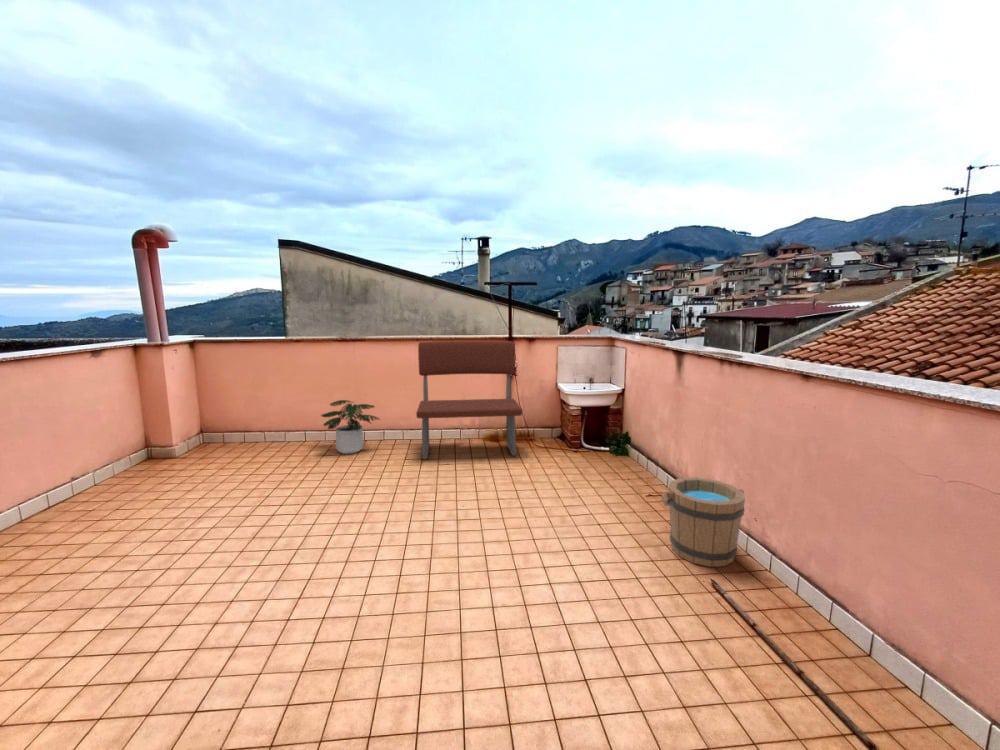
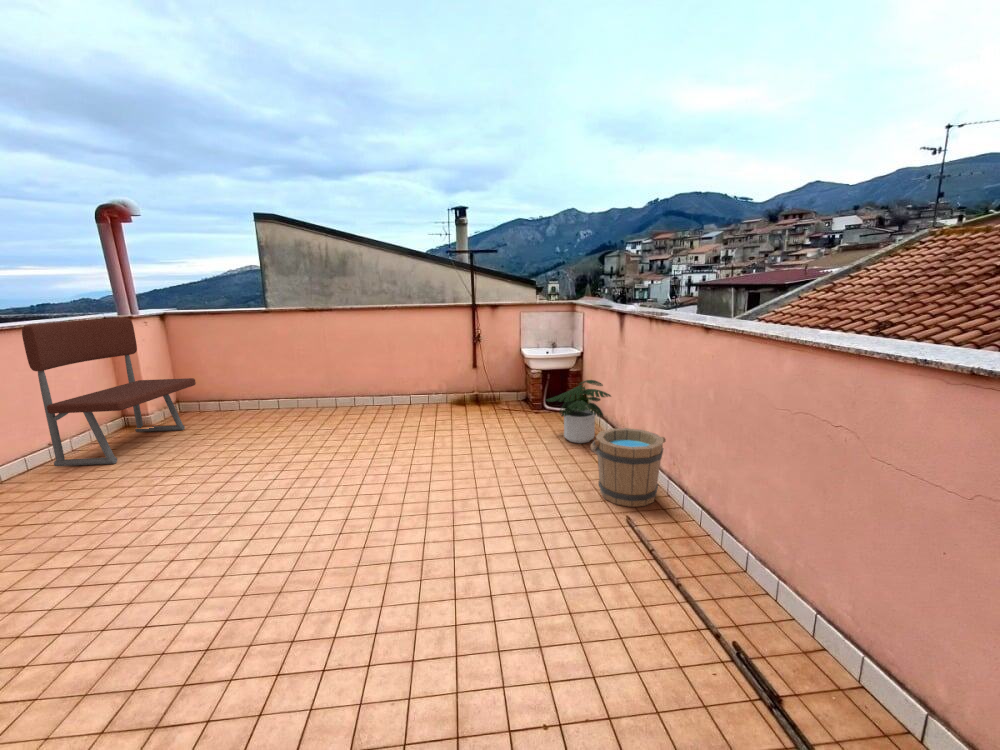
bench: present [416,341,522,459] -> present [22,318,196,466]
potted plant: present [321,400,380,454] -> present [546,380,611,443]

